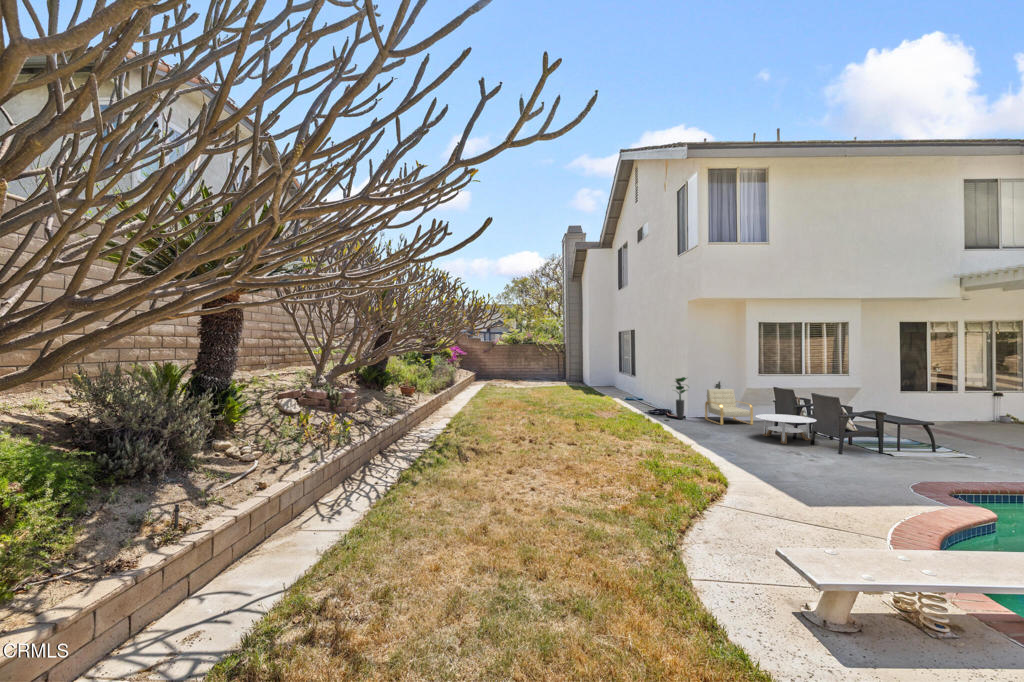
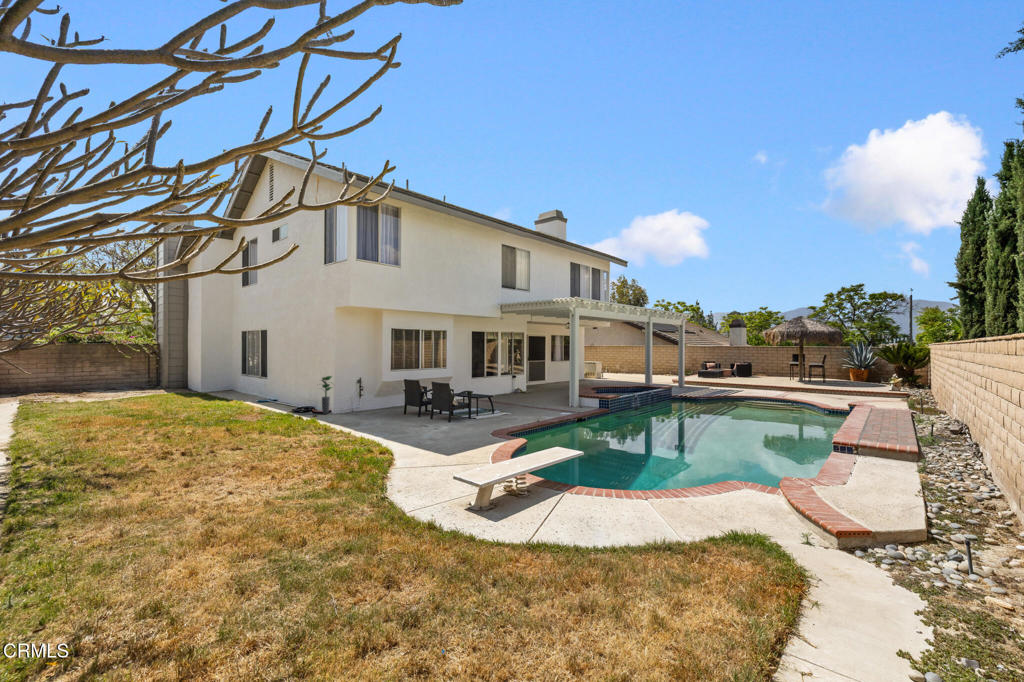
armchair: present [705,389,753,425] -> none [347,384,387,415]
round table: present [755,414,817,444] -> none [393,401,434,422]

